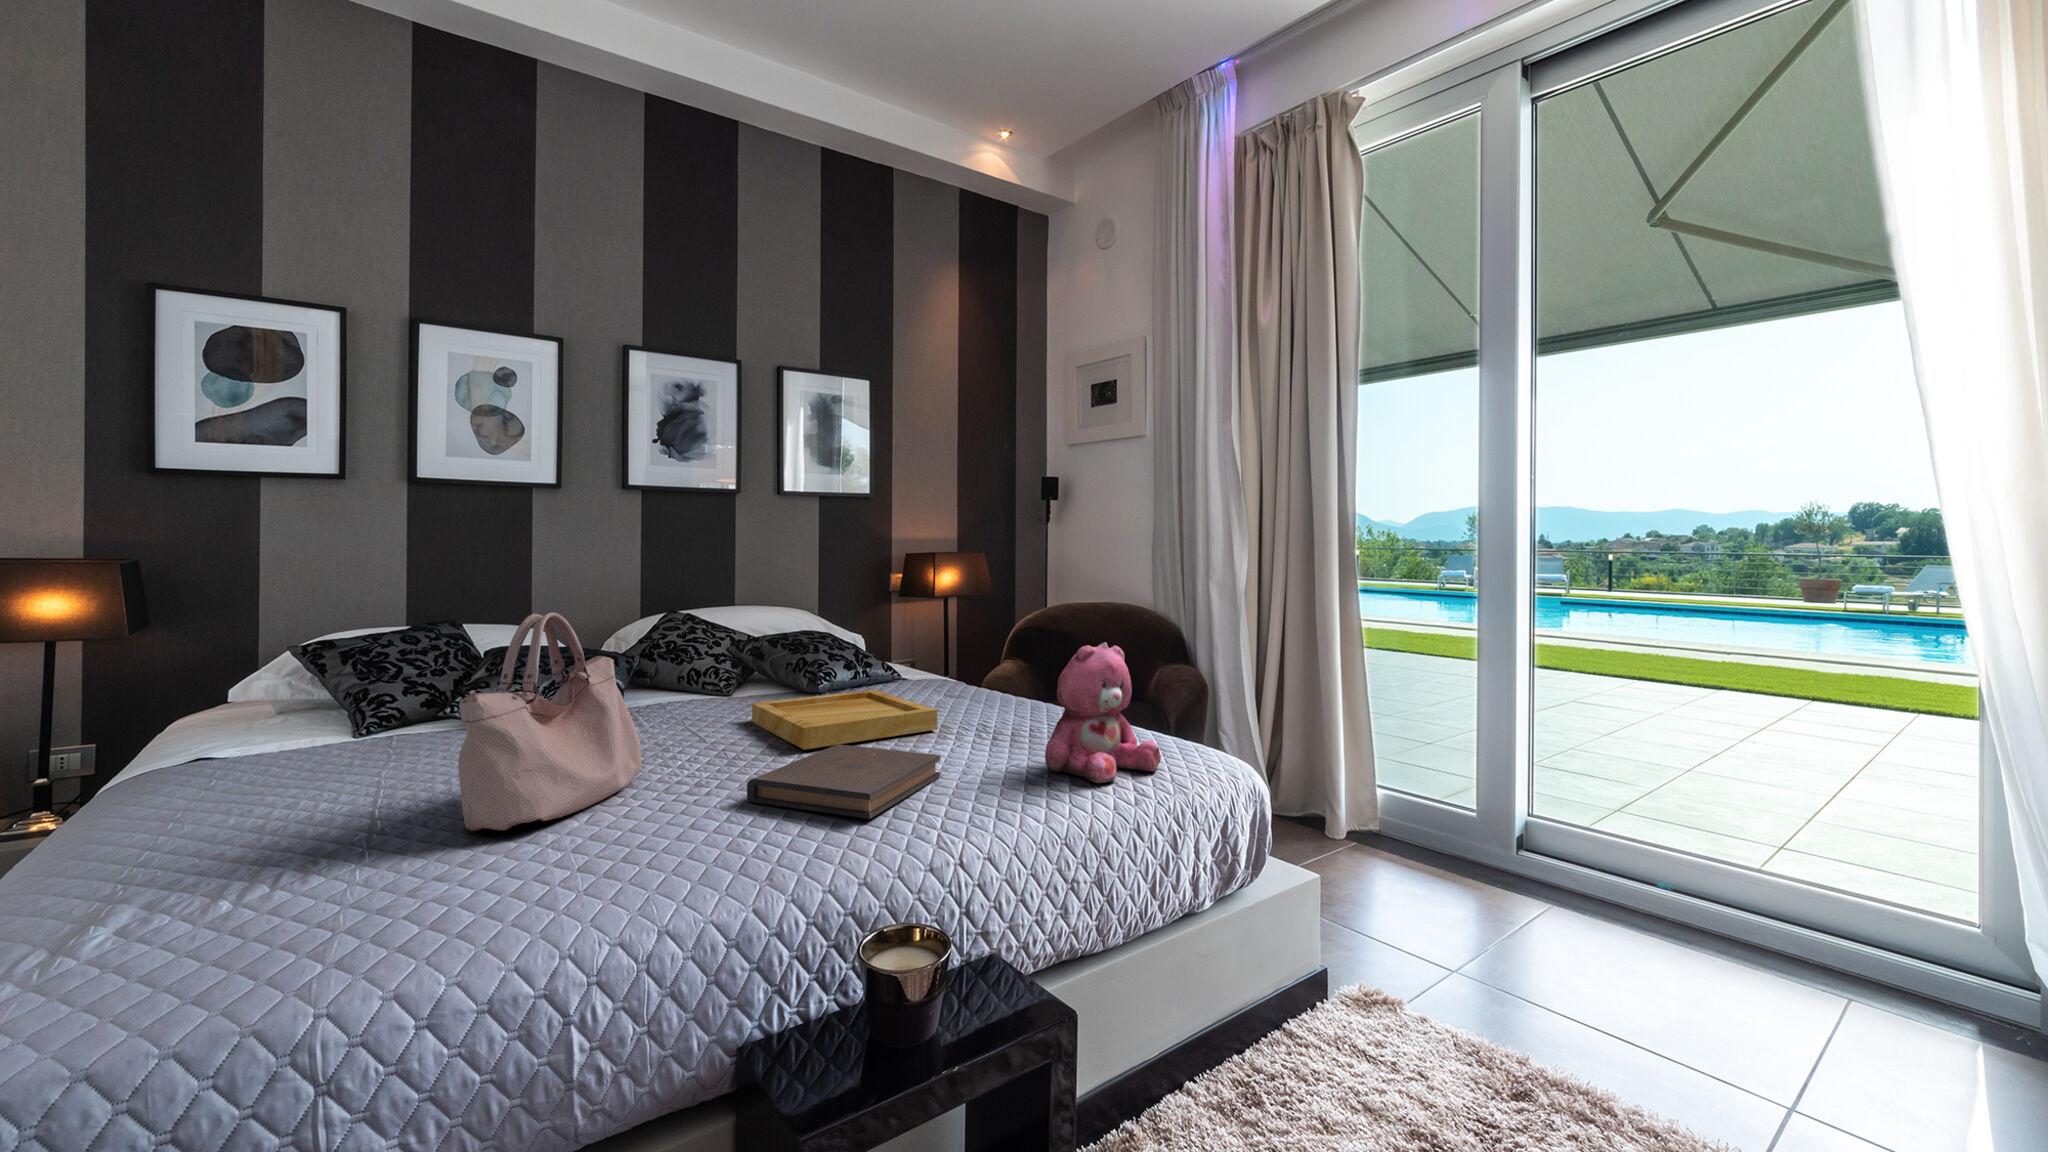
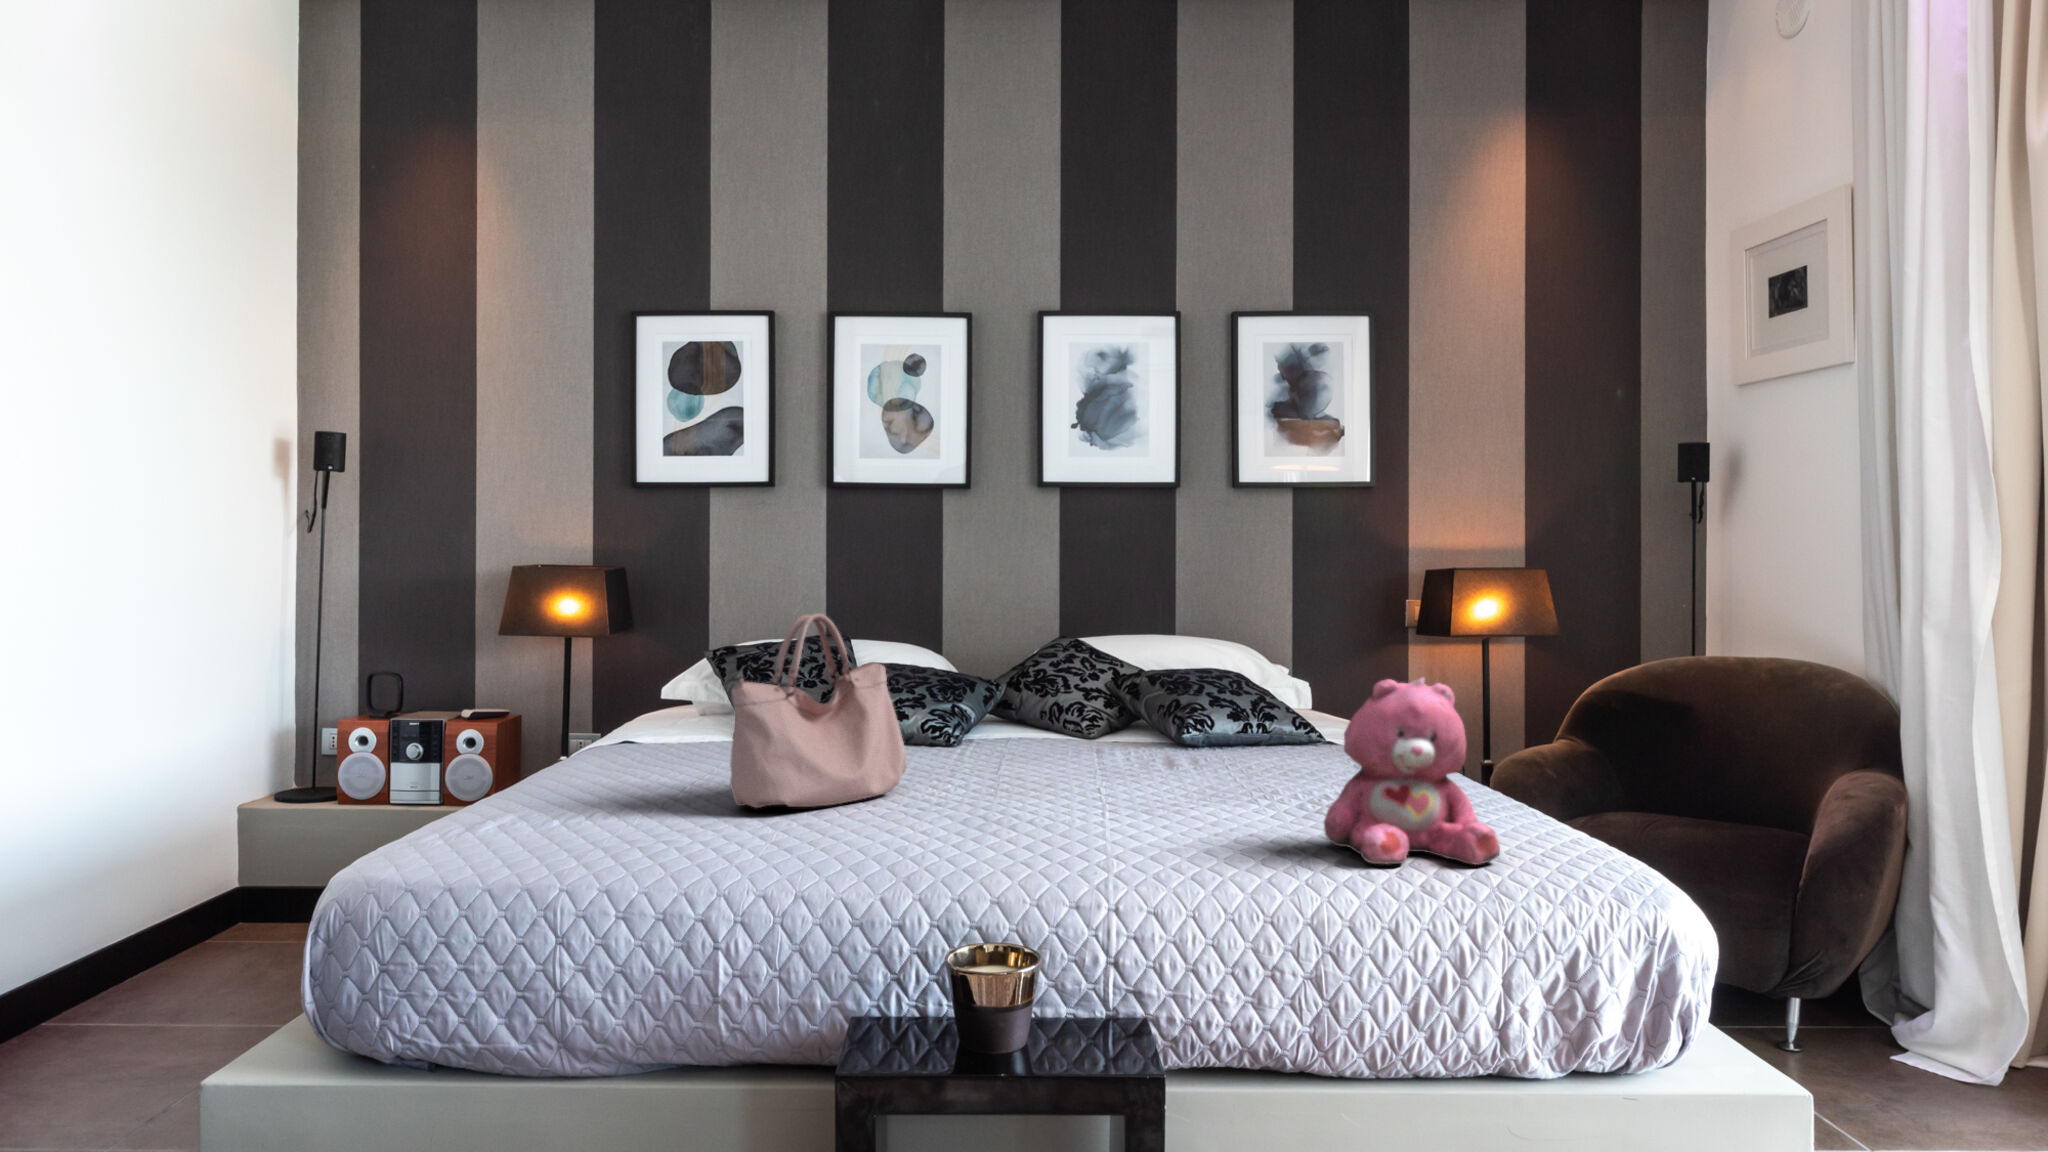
tray: present [752,690,937,750] -> none [1070,740,1261,790]
book: present [747,744,941,819] -> none [967,783,1190,849]

